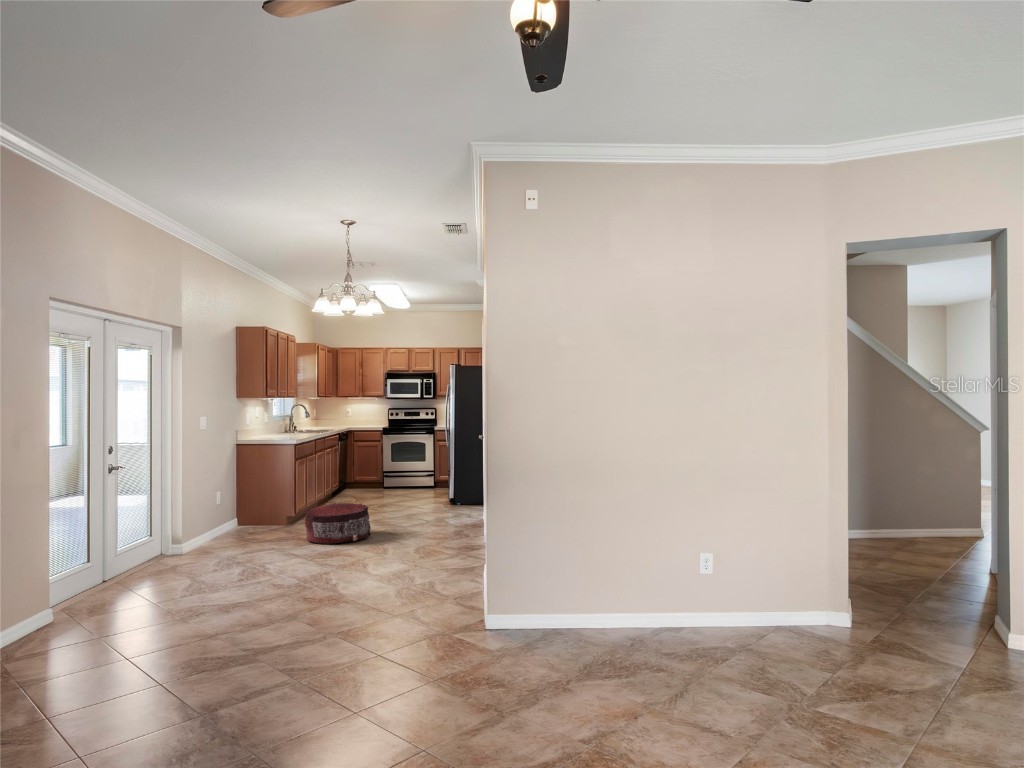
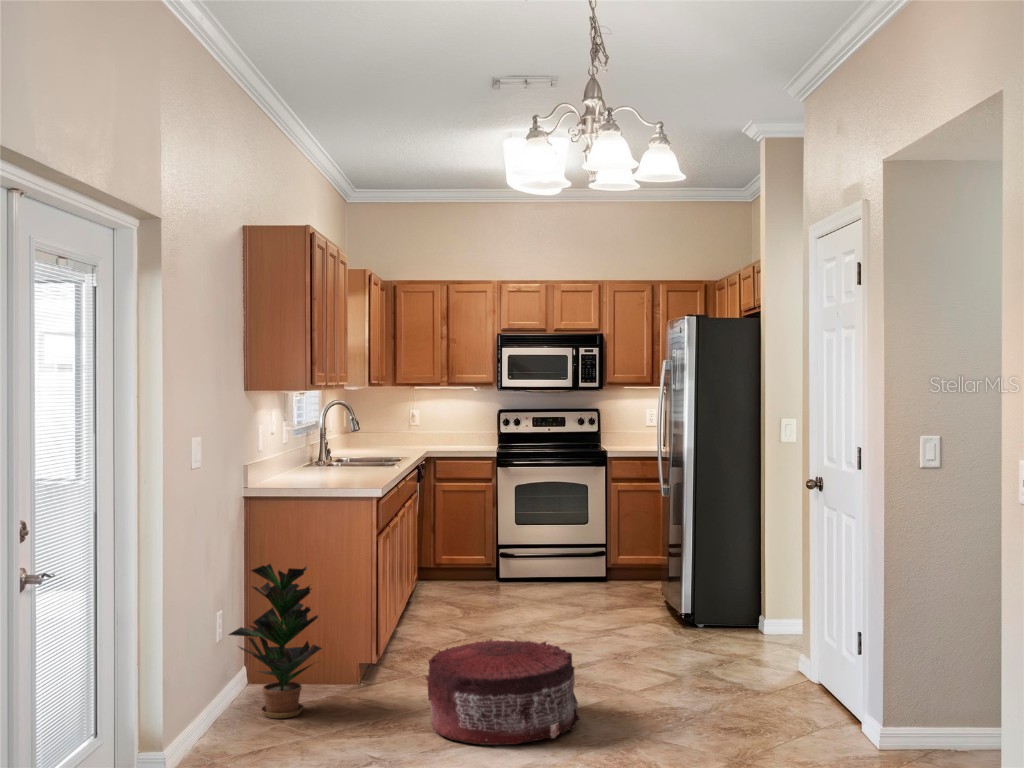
potted plant: none [222,471,266,537] -> present [229,564,322,718]

